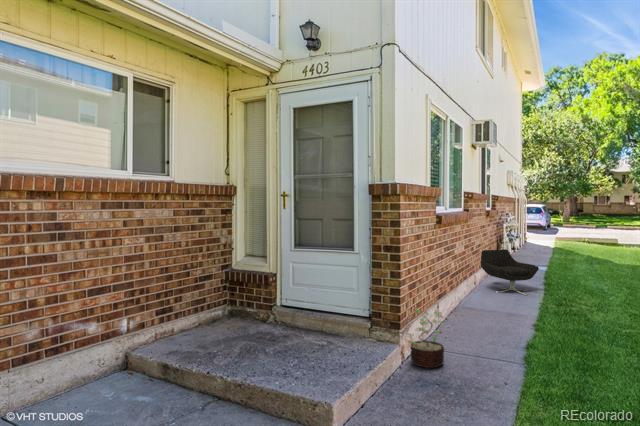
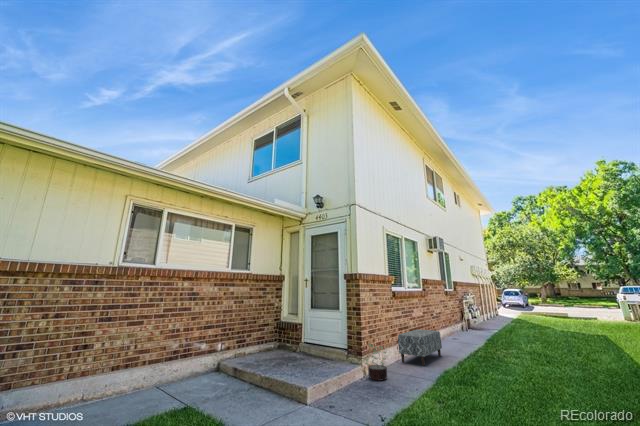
lounge chair: present [481,249,539,295] -> none [441,316,479,347]
bench: none [441,274,499,334] -> present [398,329,442,366]

